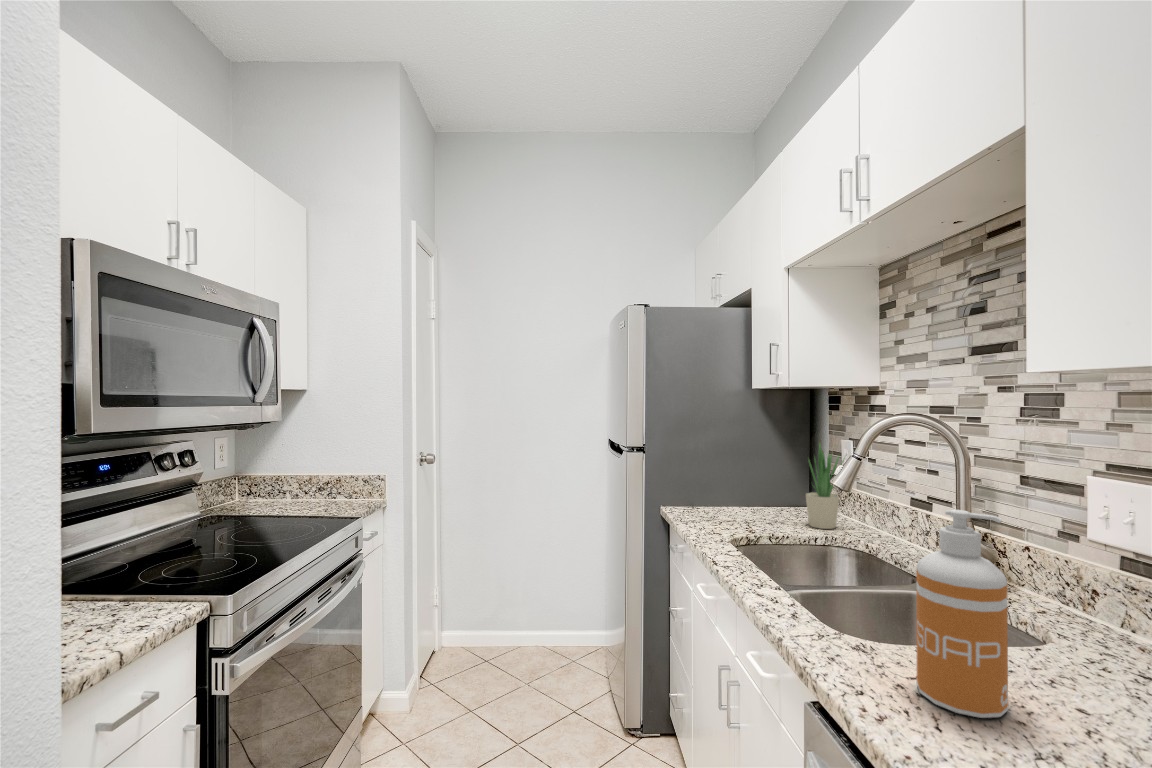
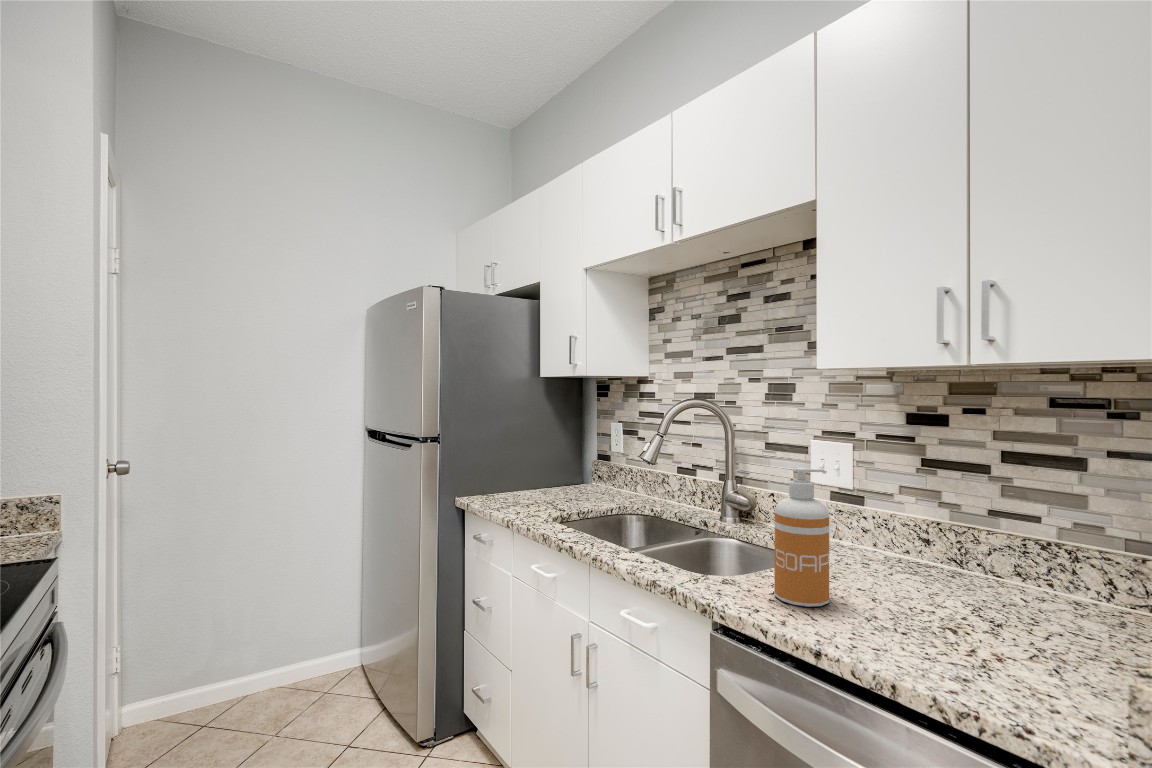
potted plant: present [806,442,844,529] -> none [596,423,627,501]

